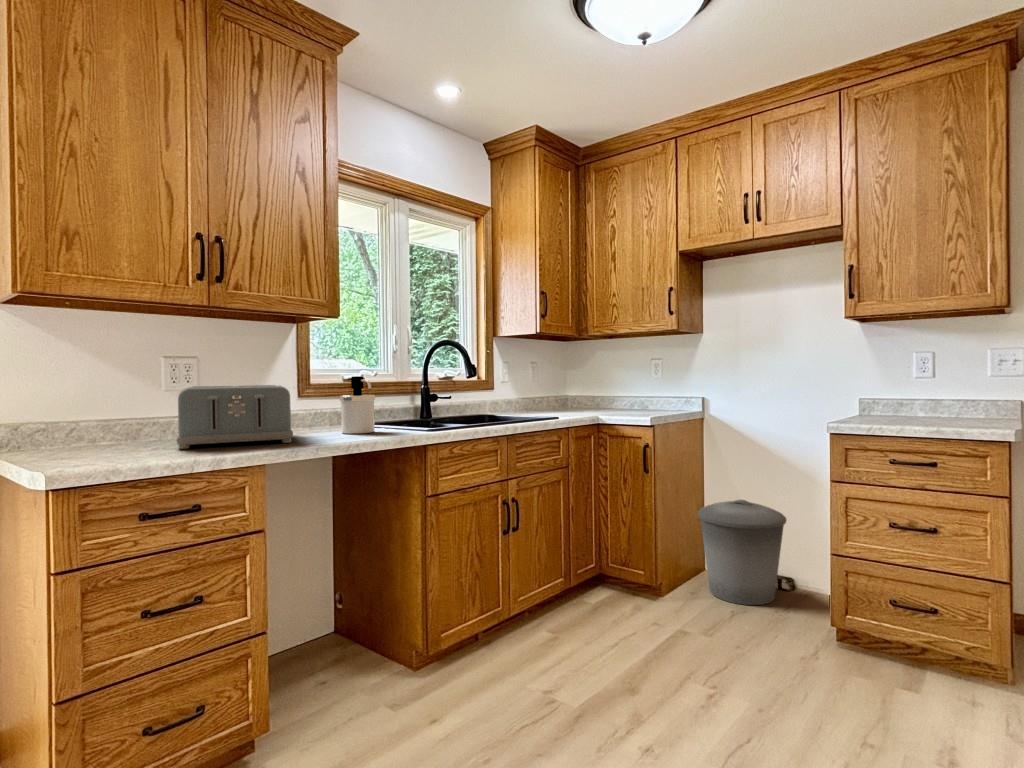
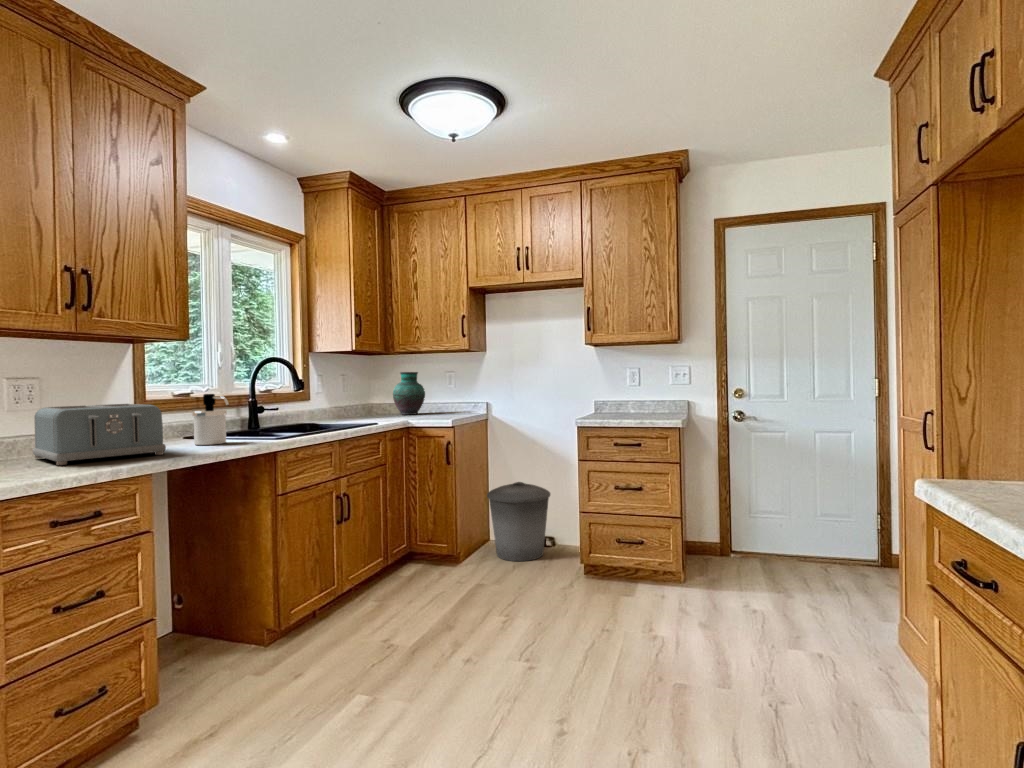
vase: none [589,359,627,408] -> present [393,372,425,415]

